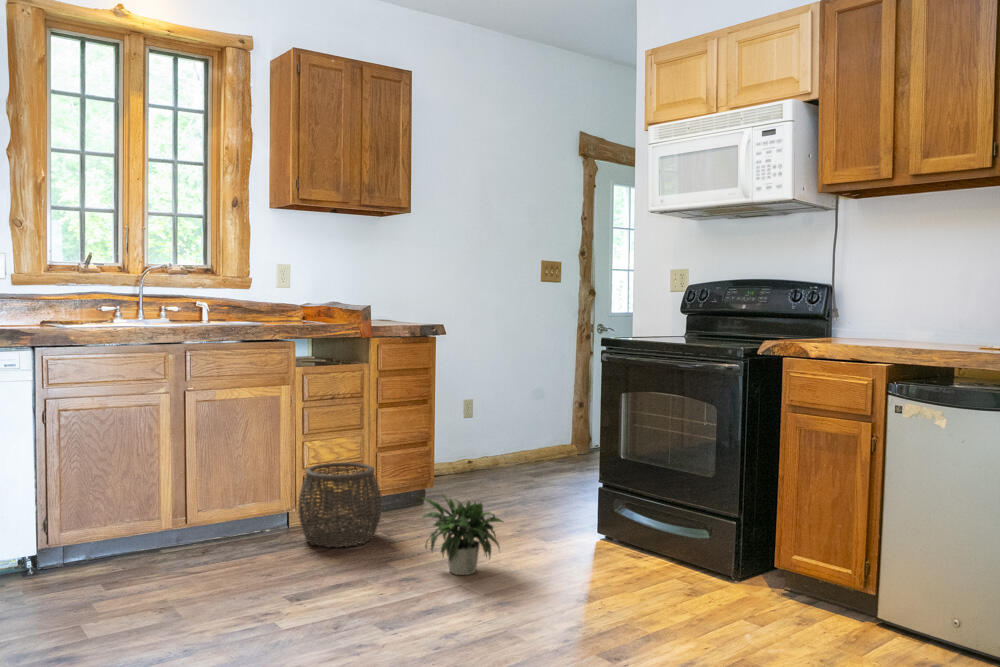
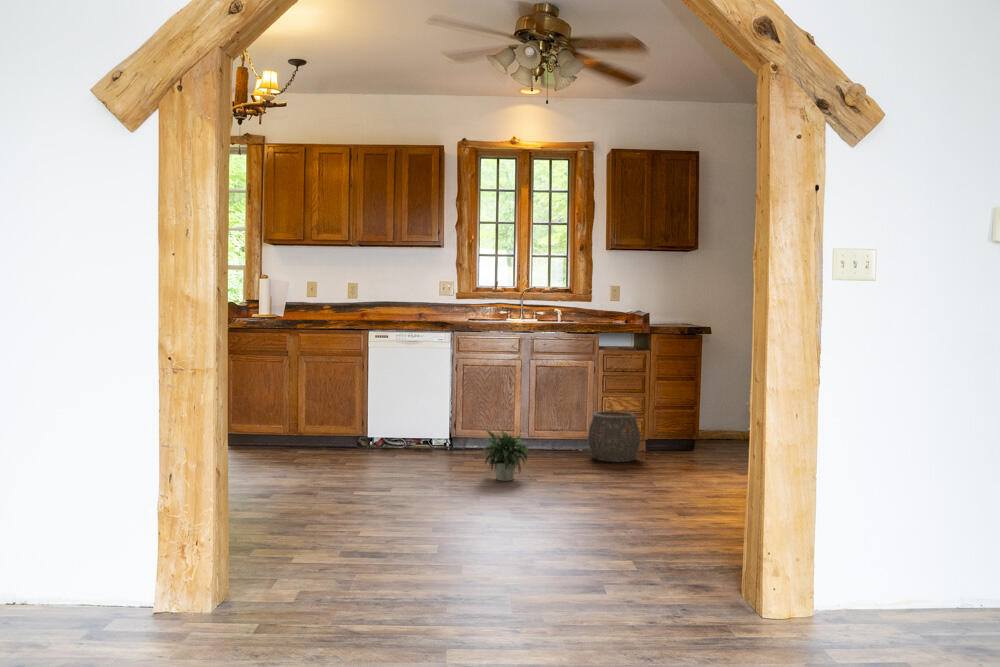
potted plant: present [422,495,503,575] -> present [482,430,528,481]

